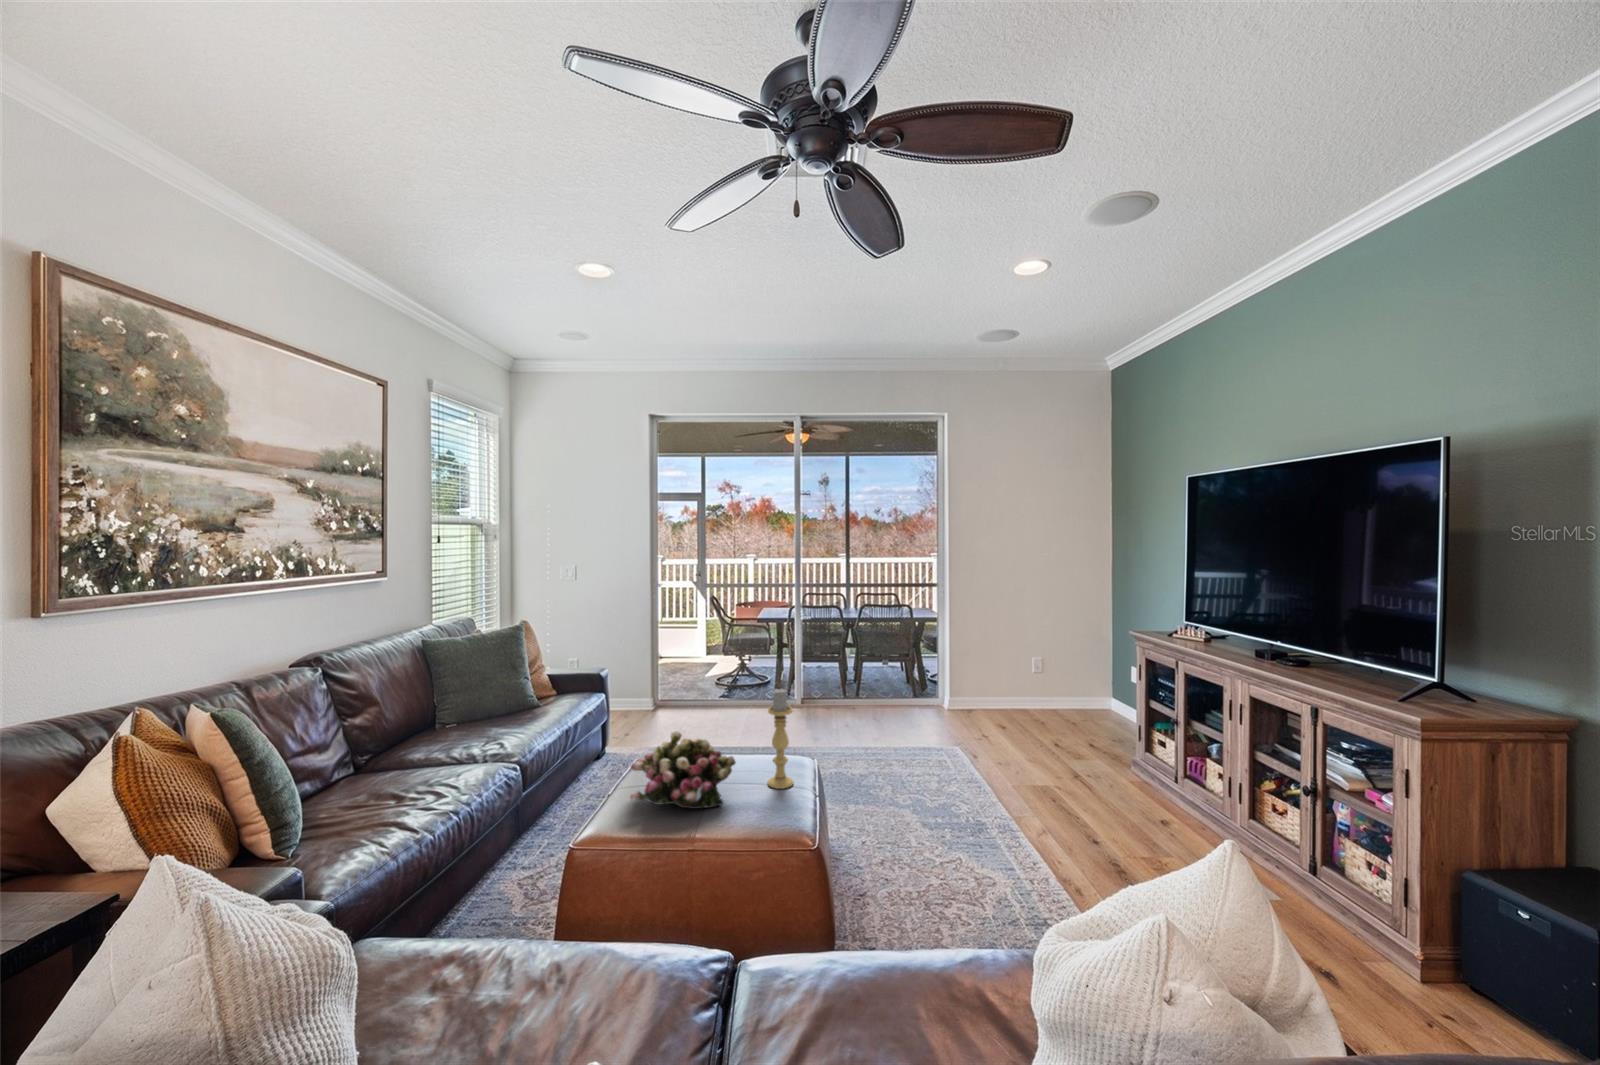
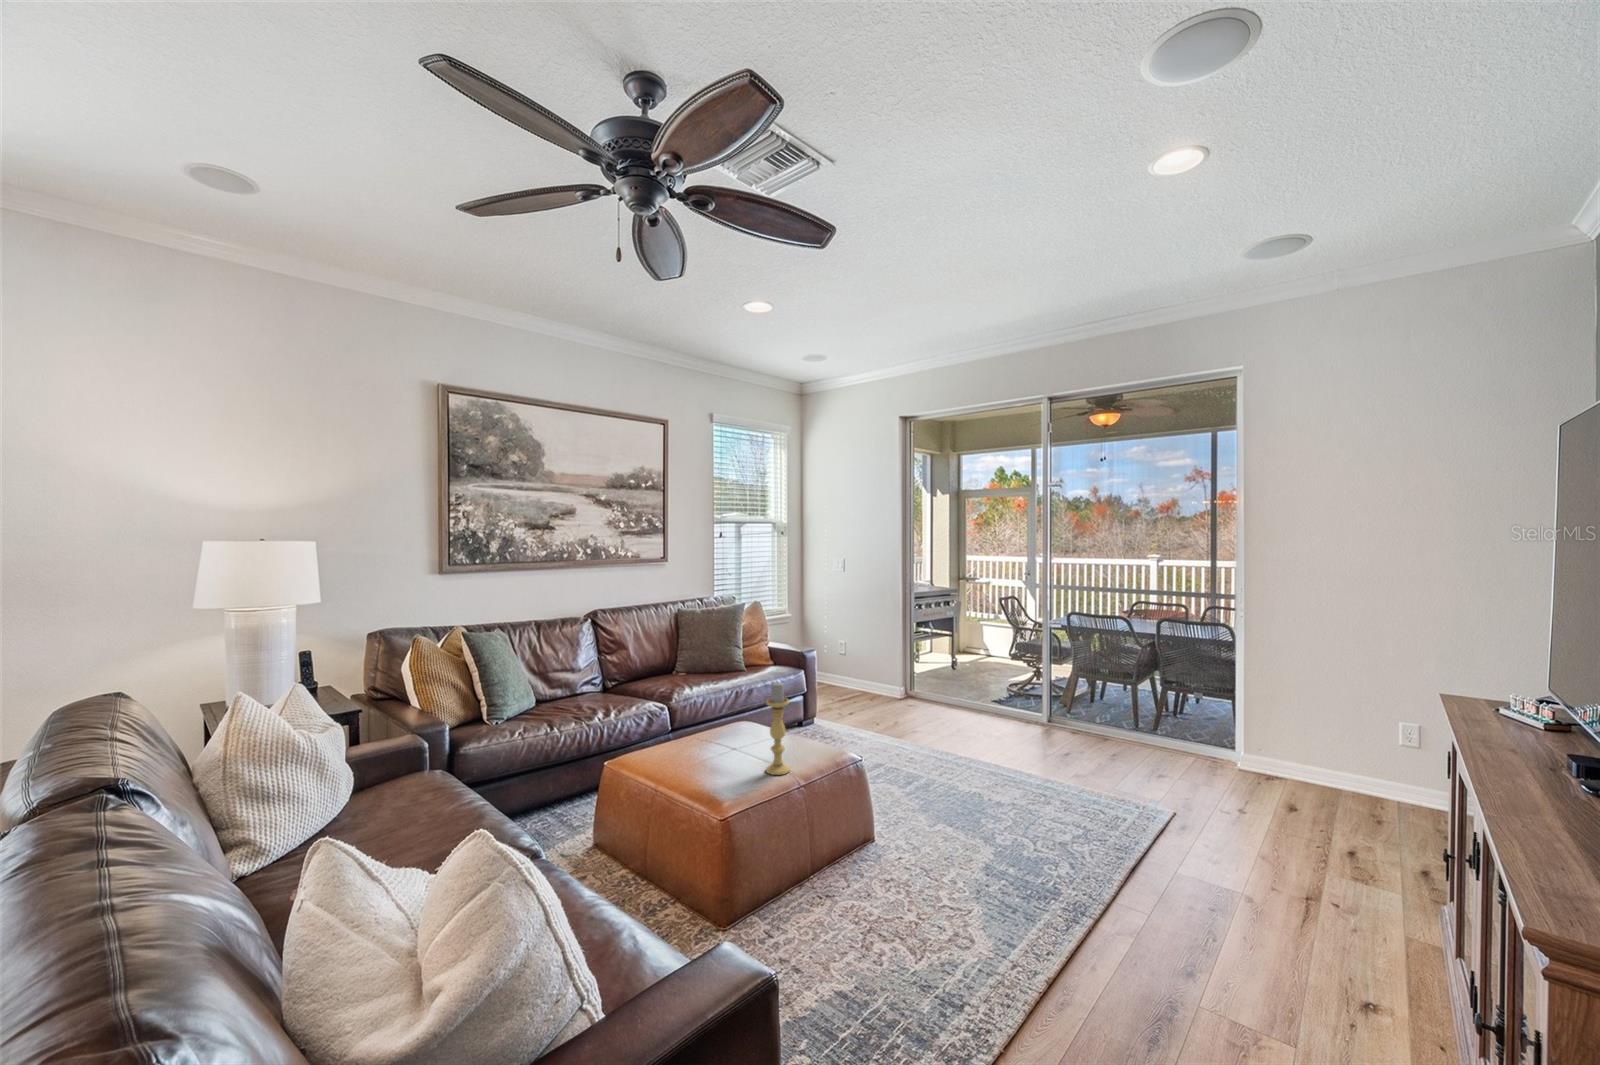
flower arrangement: present [630,731,736,809] -> none [649,701,740,771]

